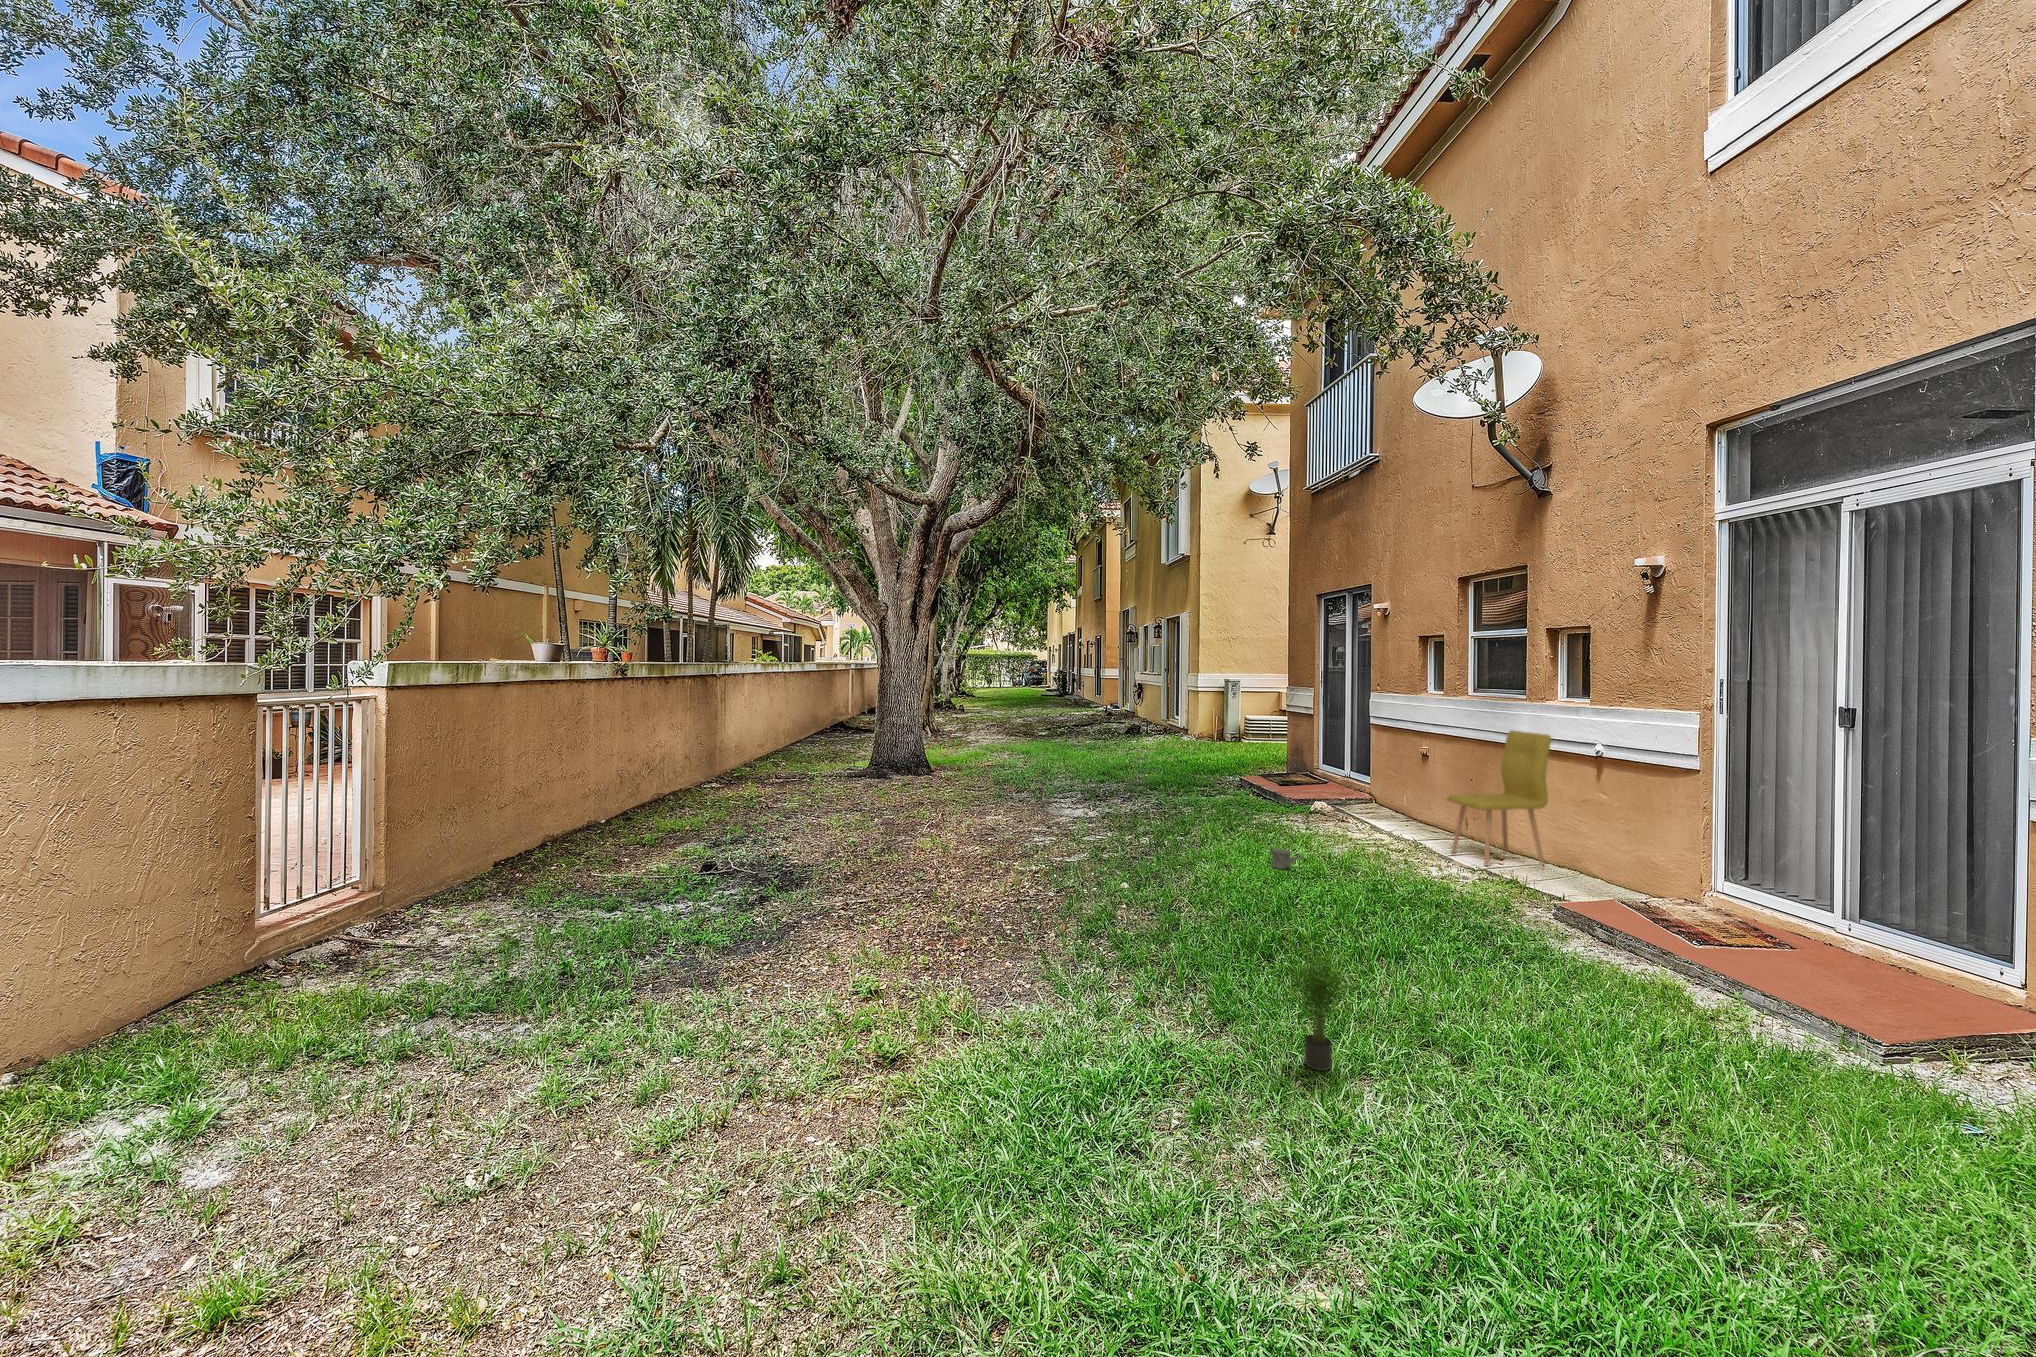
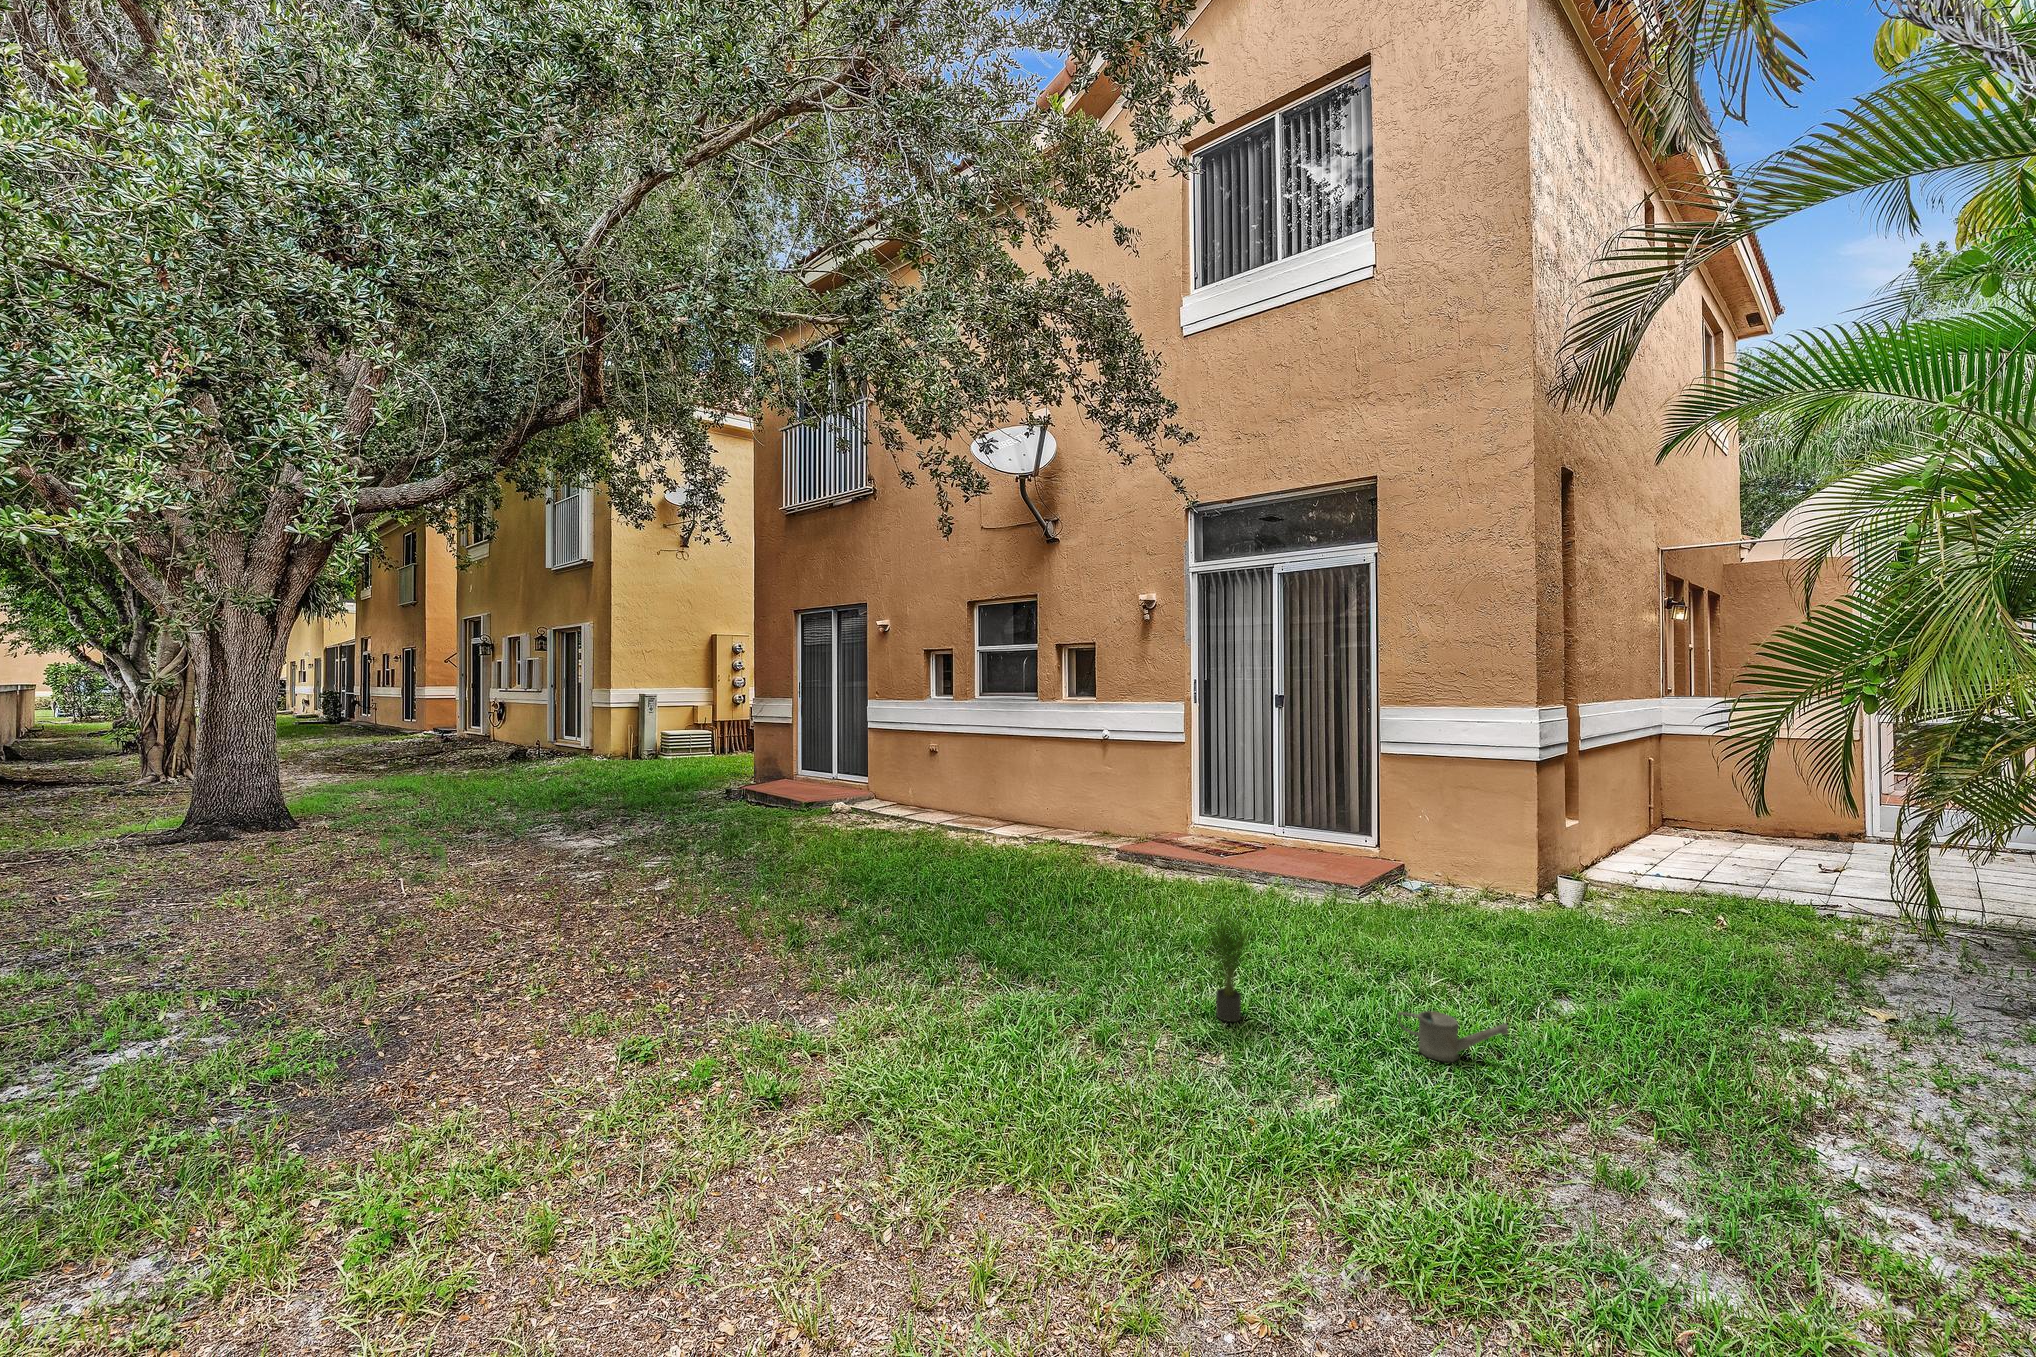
chair: present [1447,730,1551,866] -> none [994,724,1064,833]
watering can: present [1270,847,1302,869] -> present [1398,1011,1509,1062]

